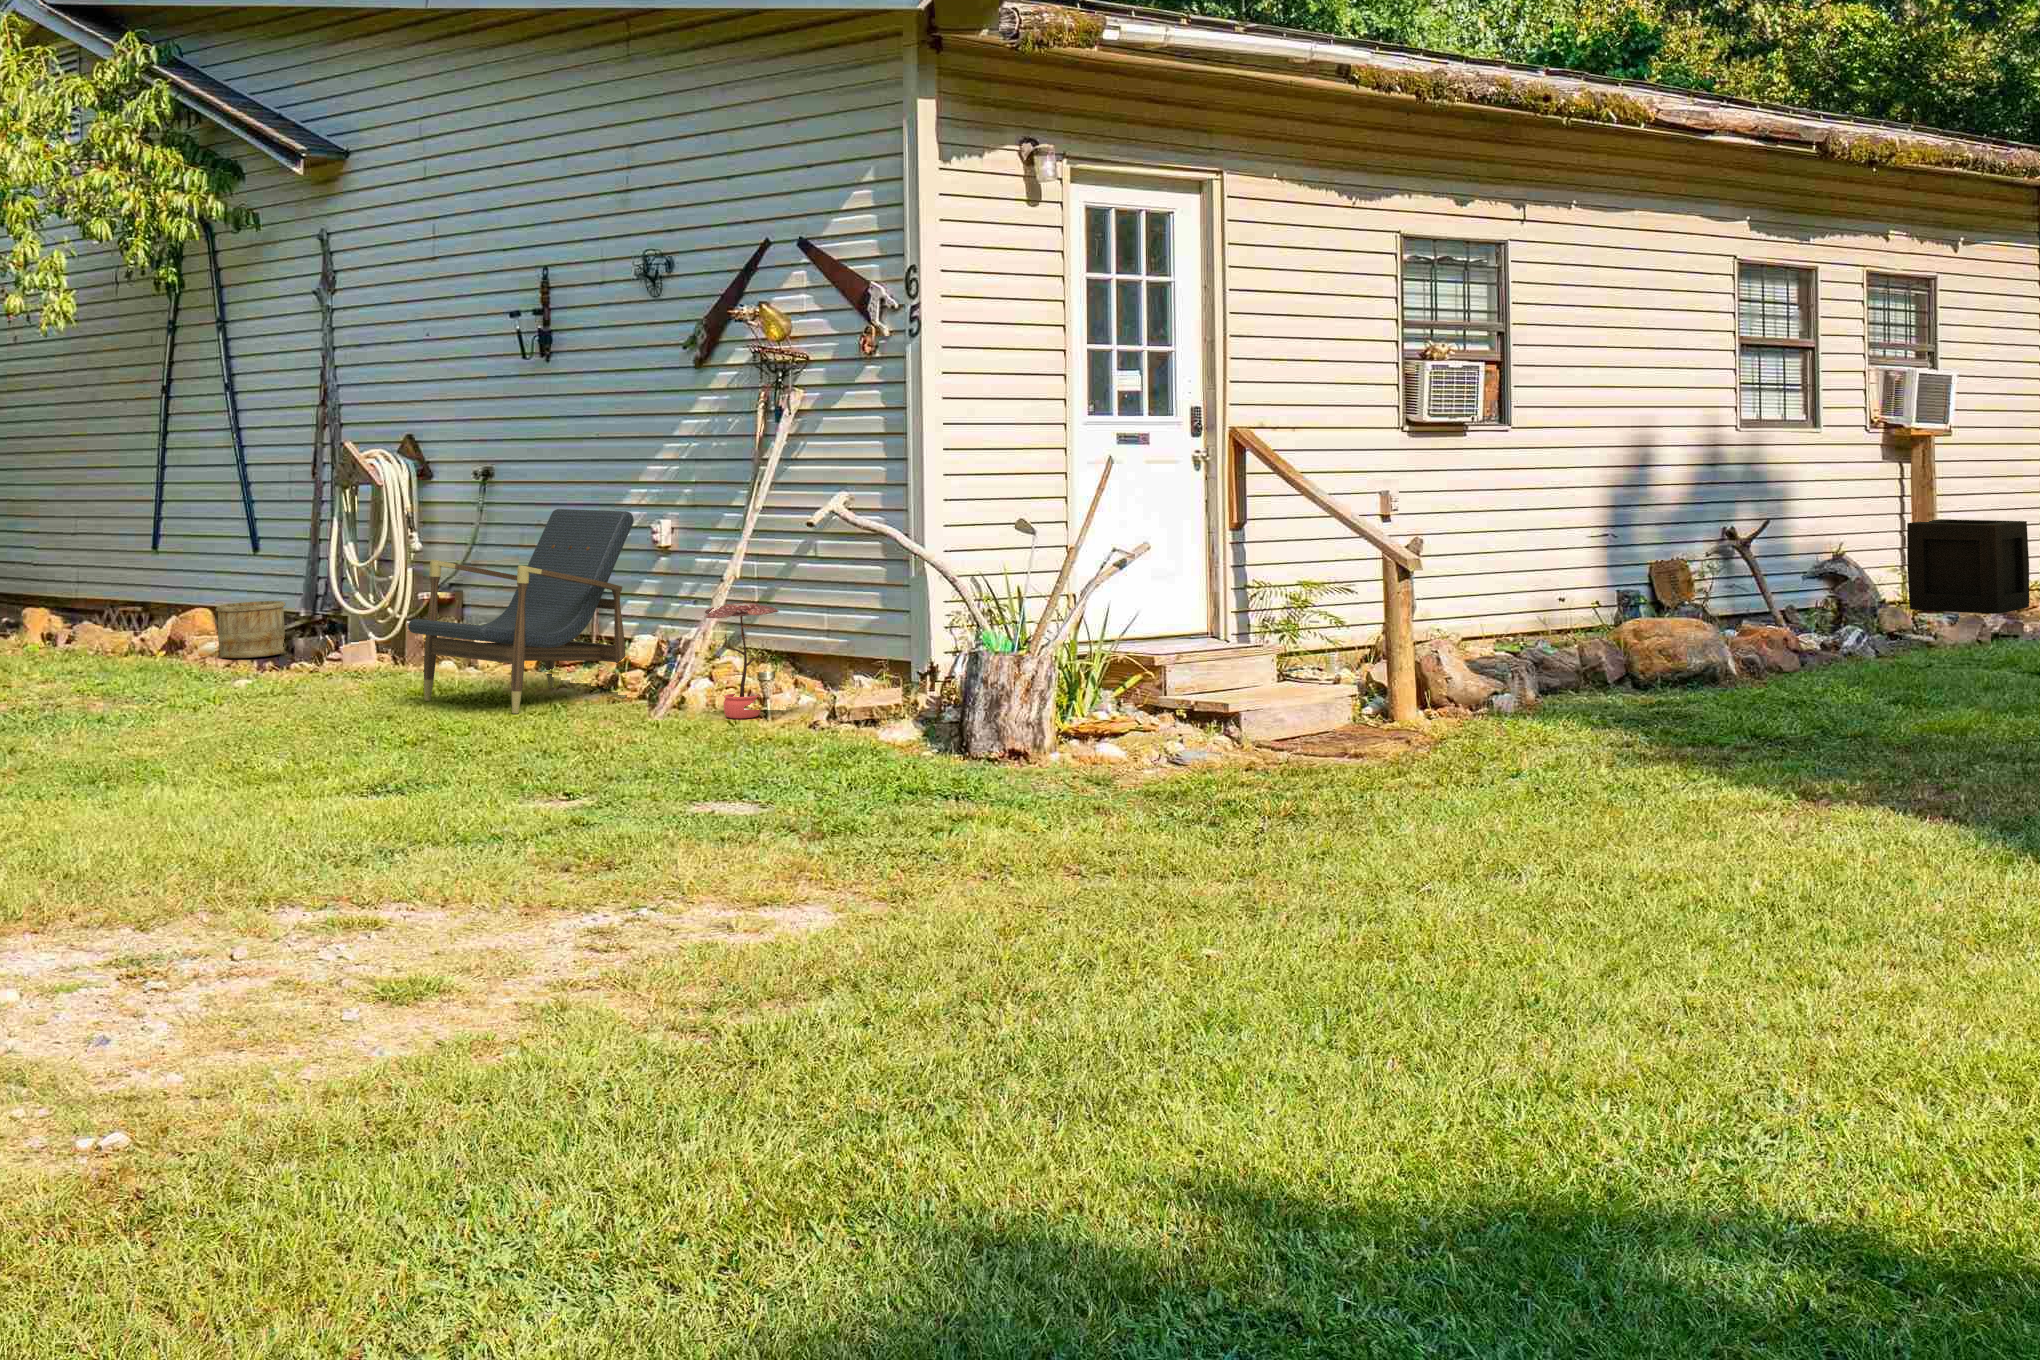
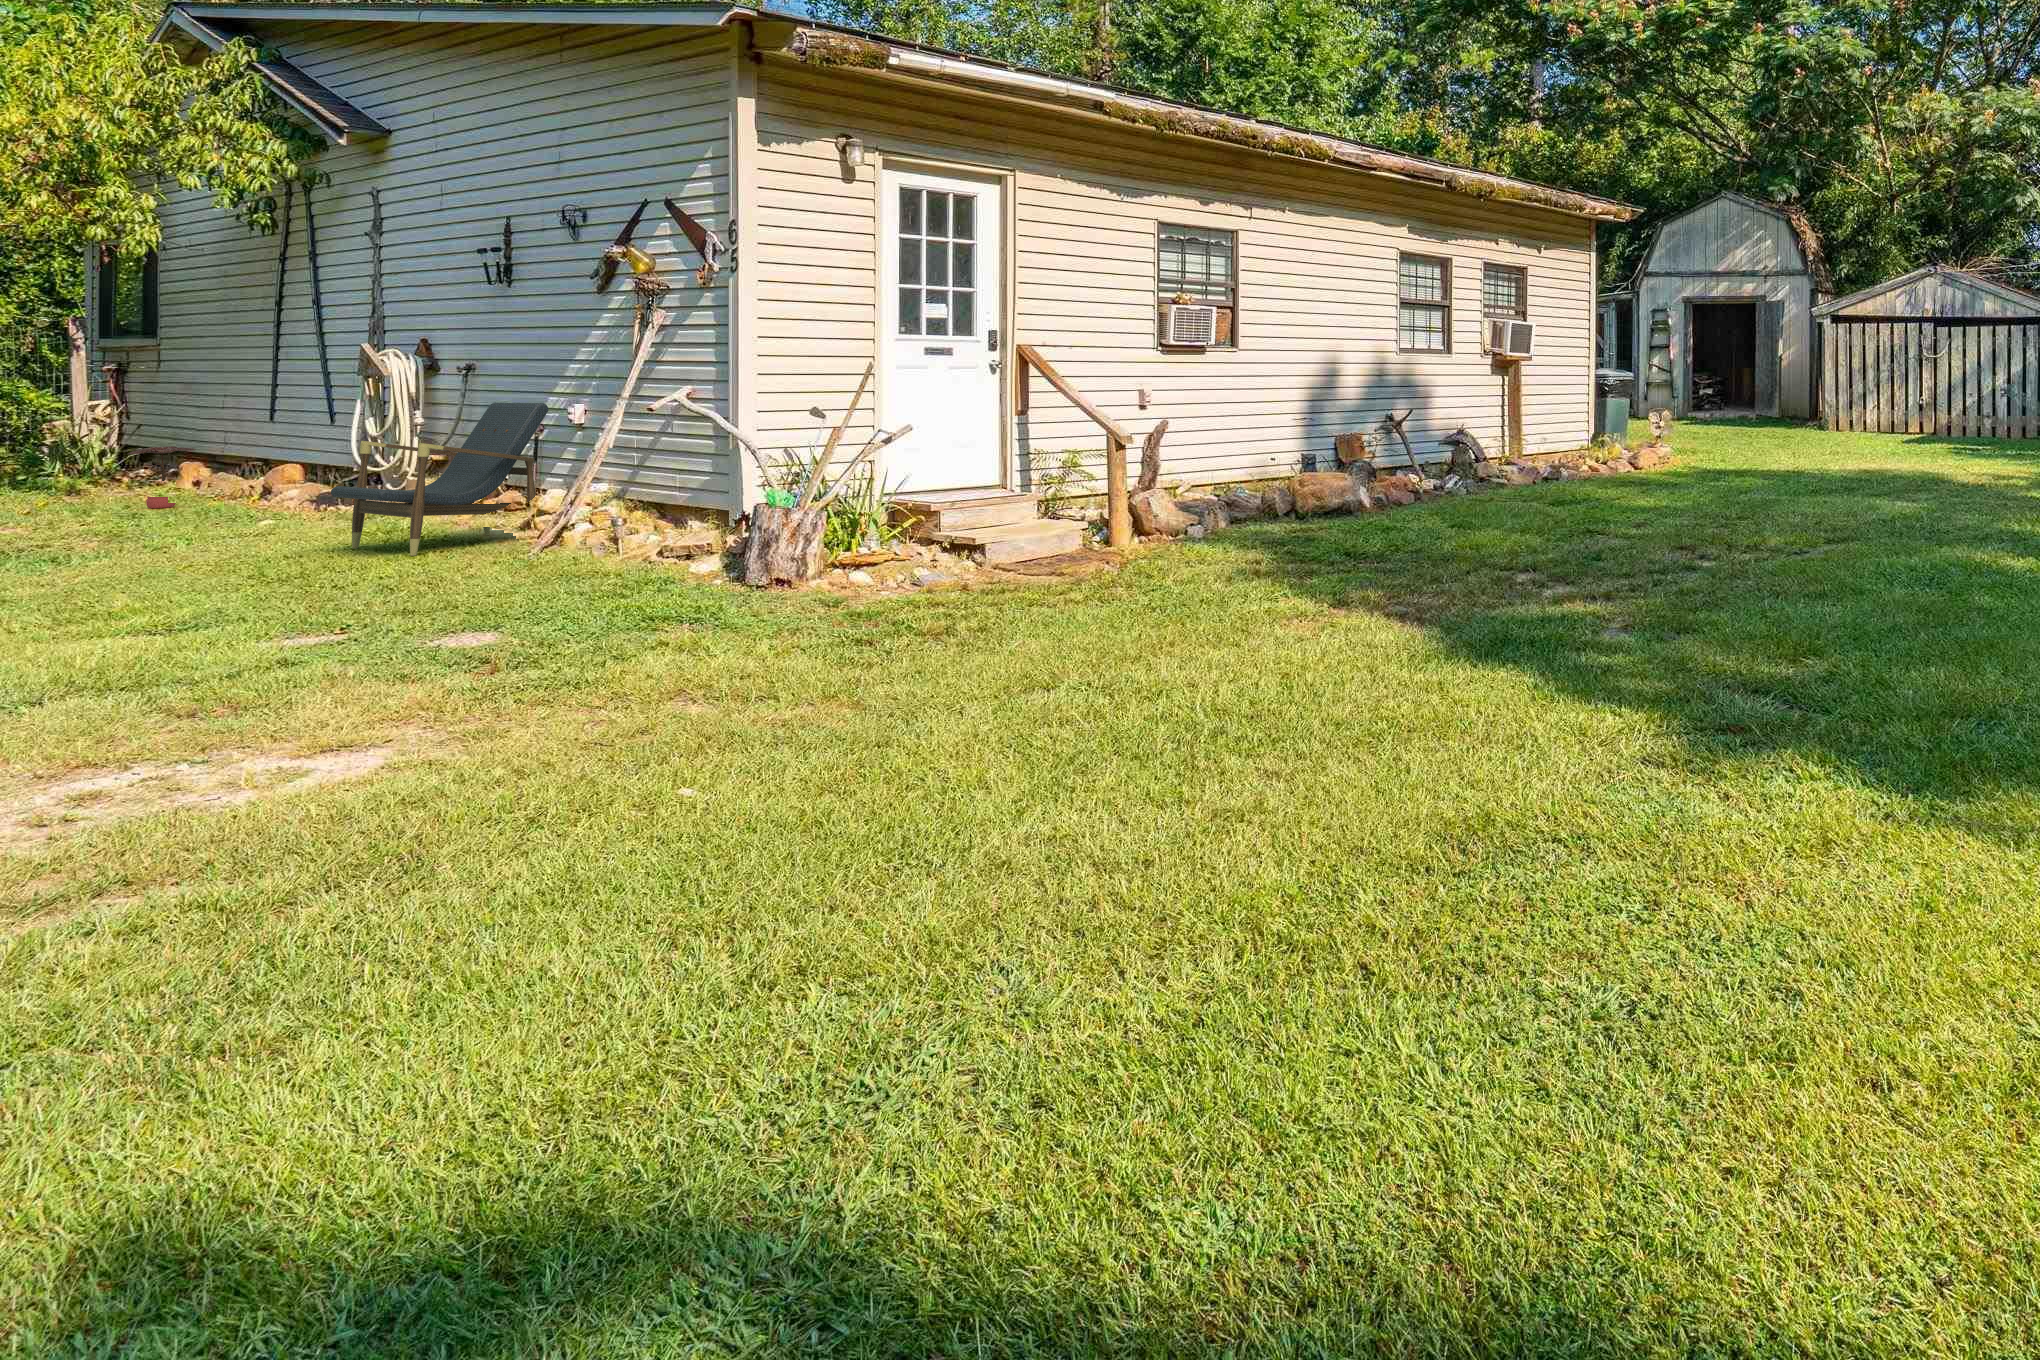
wooden crate: present [1907,519,2029,613] -> none [1505,408,1571,460]
wooden bucket: present [216,601,285,658] -> none [233,477,307,521]
potted plant: present [705,603,779,719] -> present [128,446,196,509]

